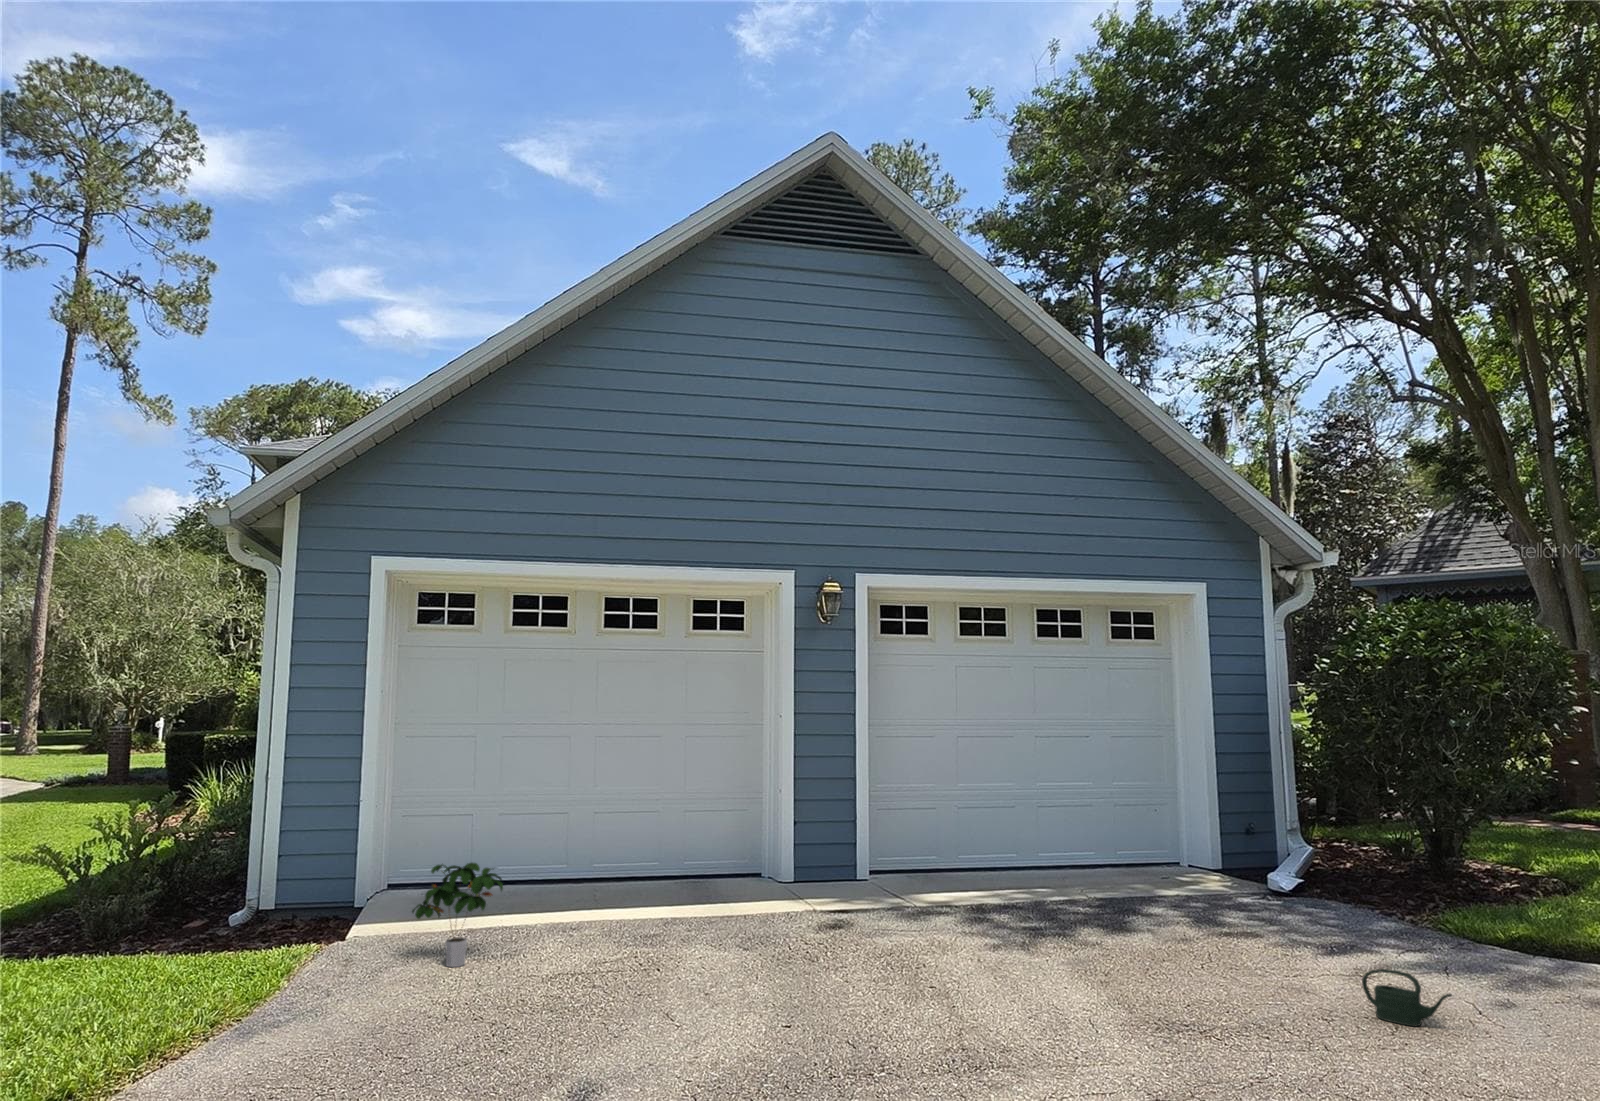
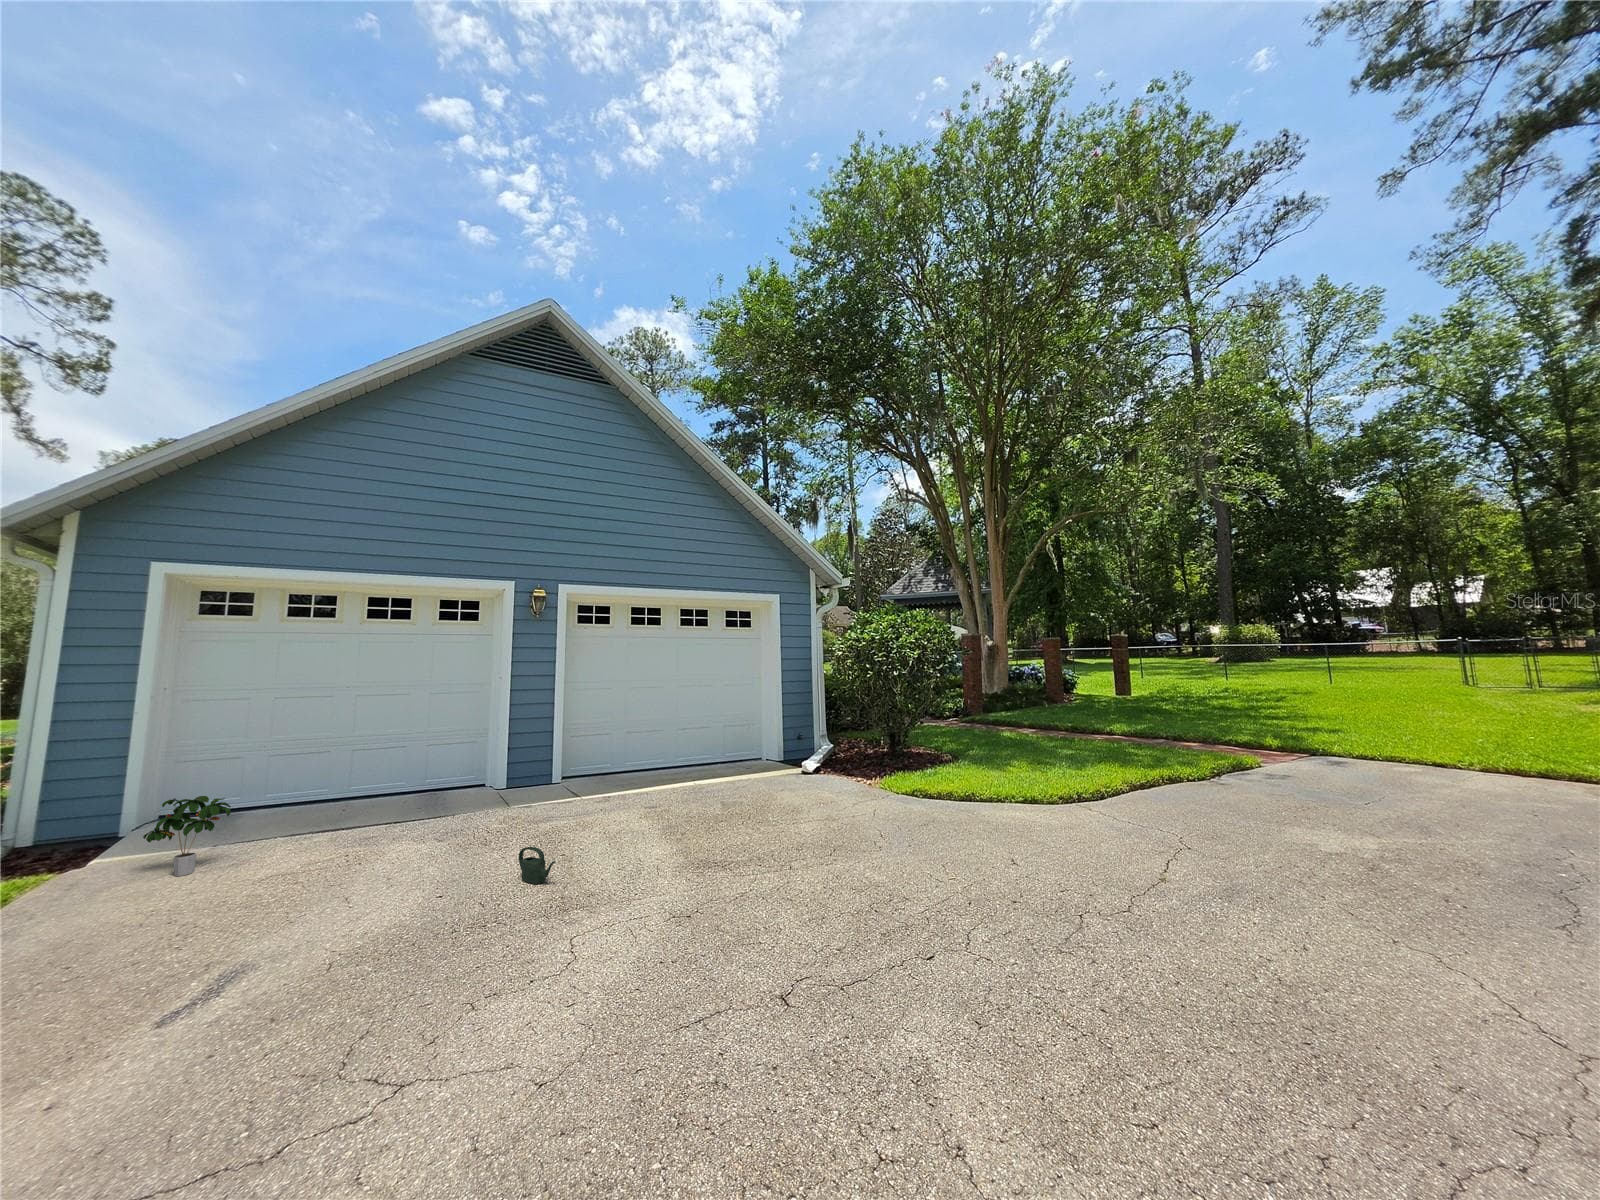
watering can: present [1362,969,1452,1026] -> present [519,847,555,884]

